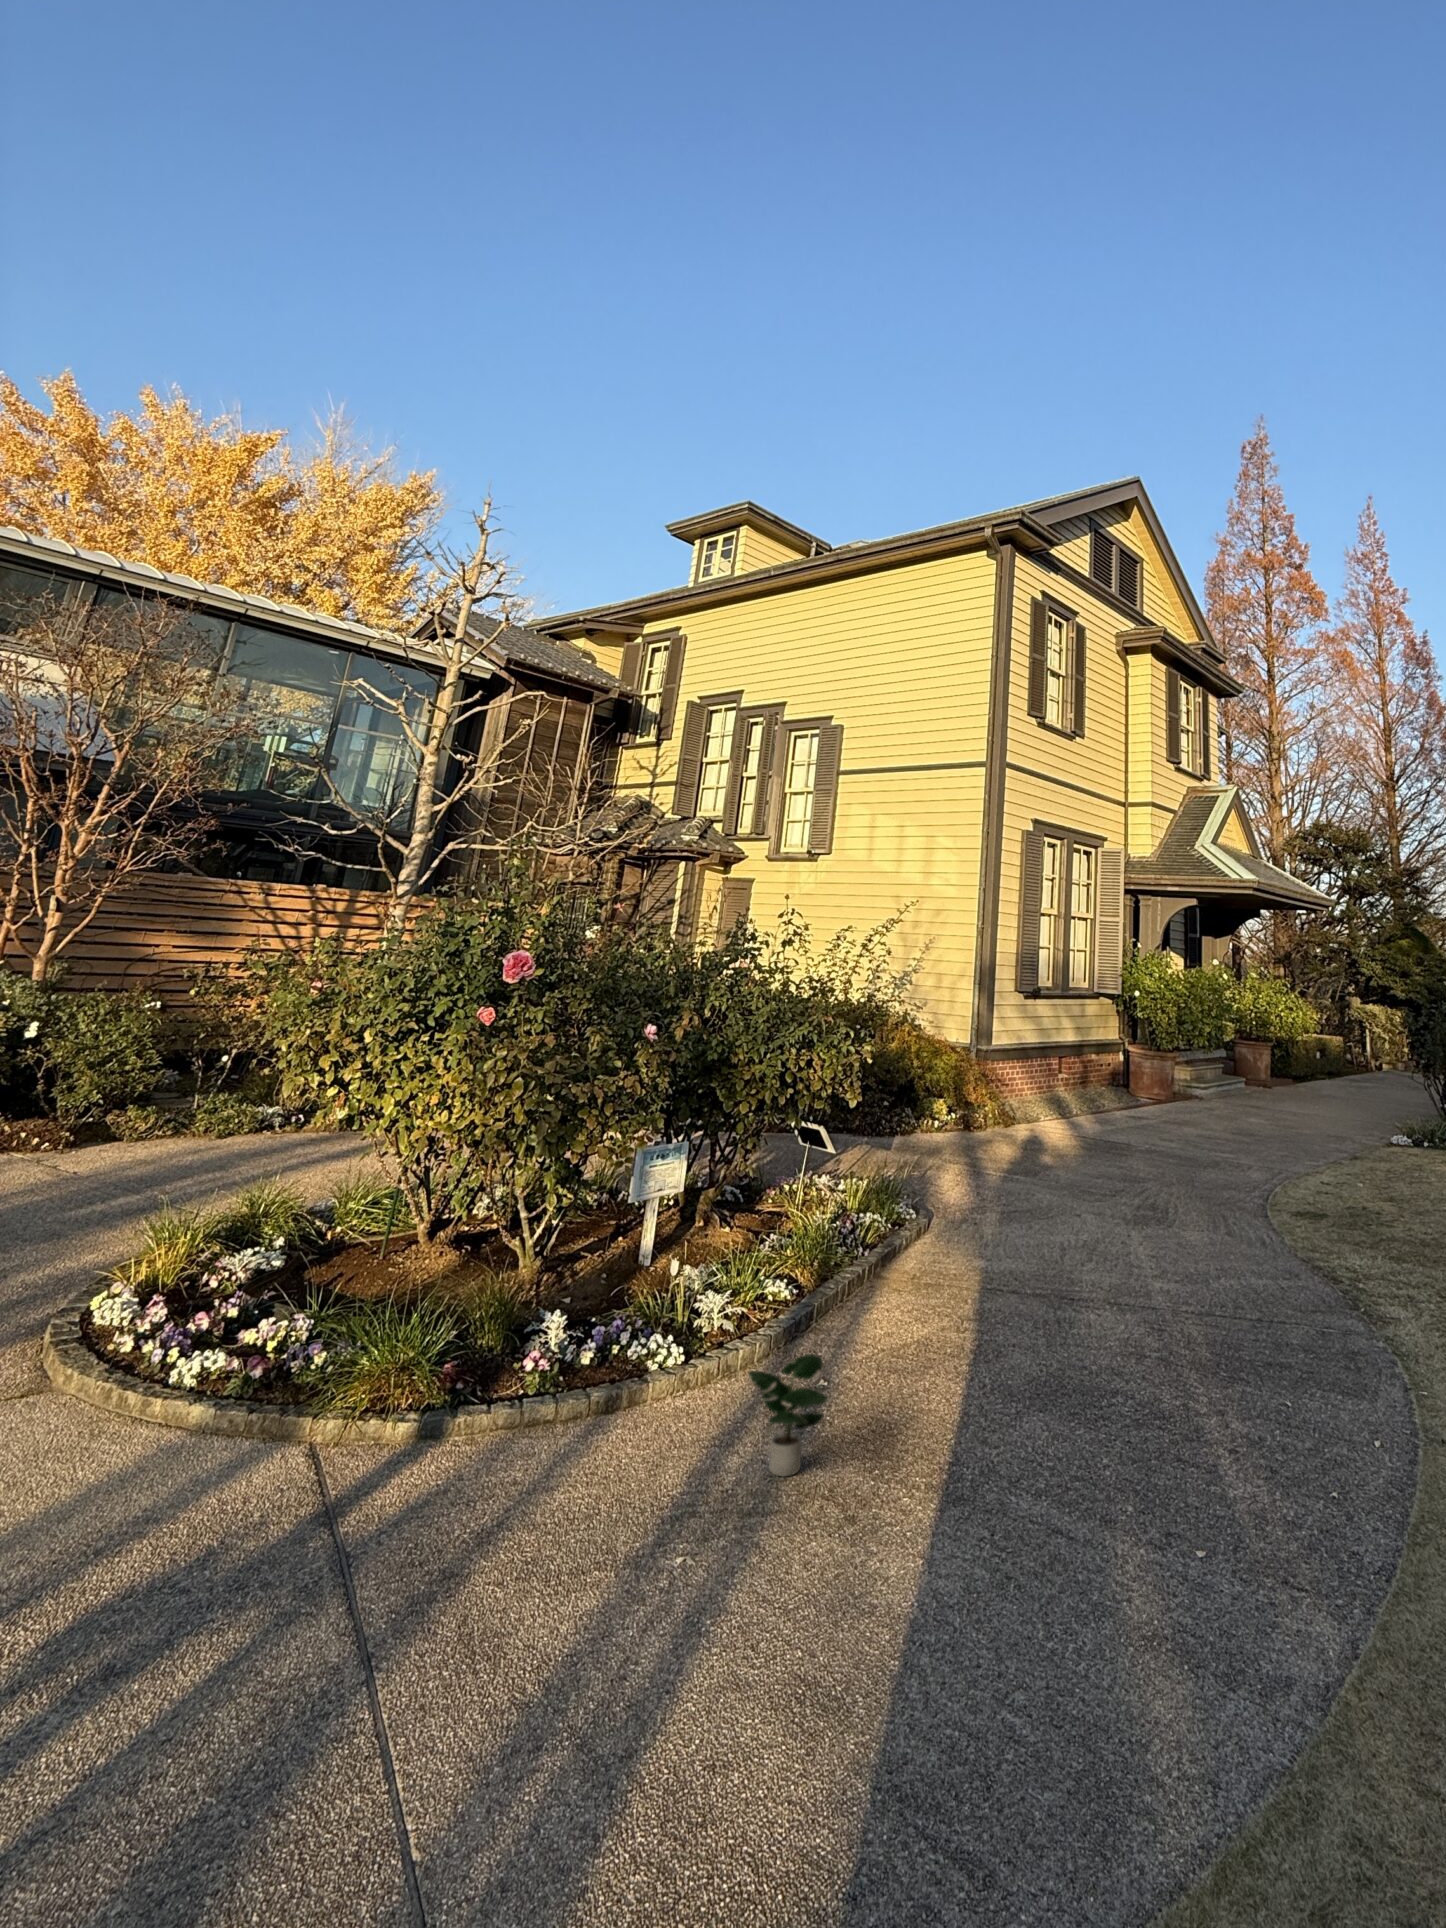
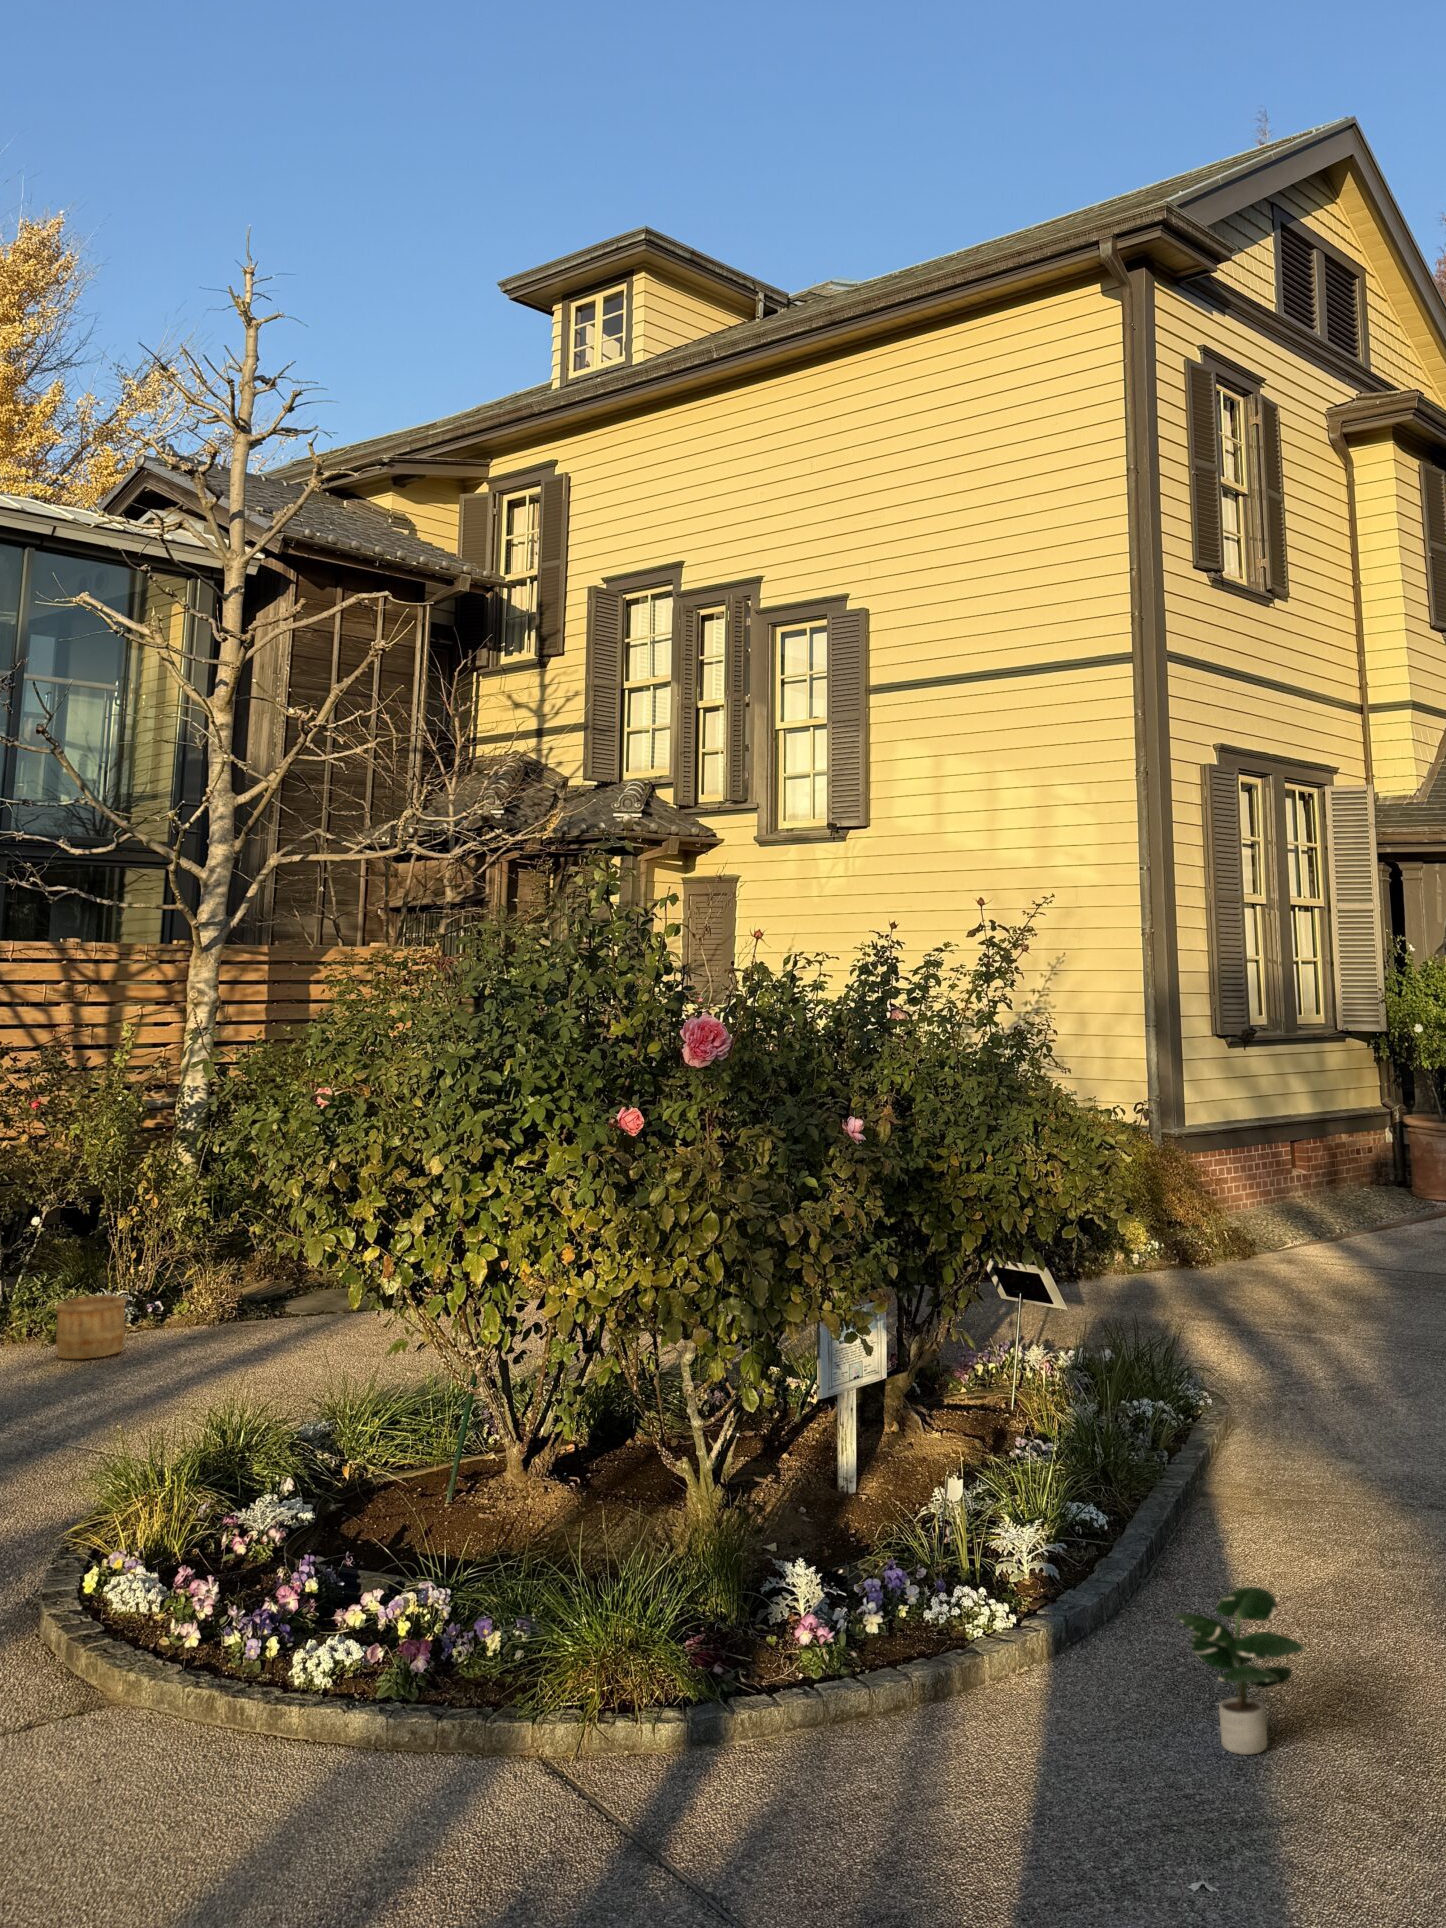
wooden bucket: none [226,1106,280,1146] -> present [56,1295,127,1359]

